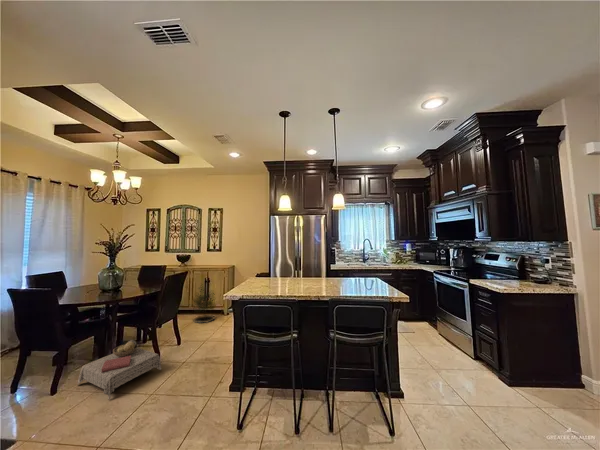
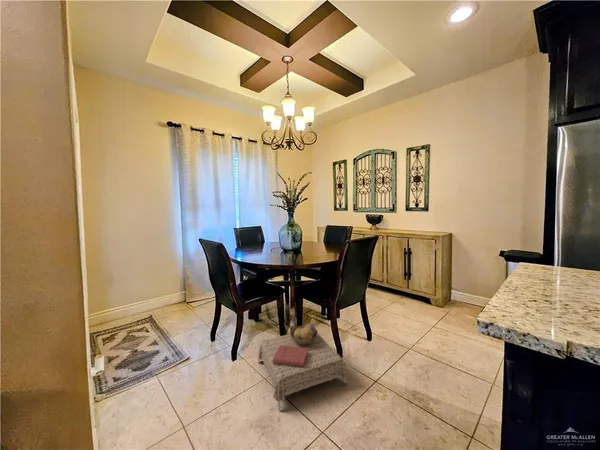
potted tree: present [194,287,215,323] -> none [387,254,425,313]

